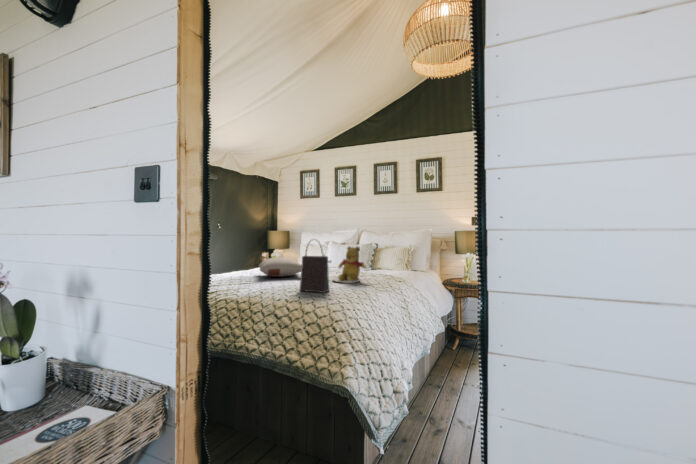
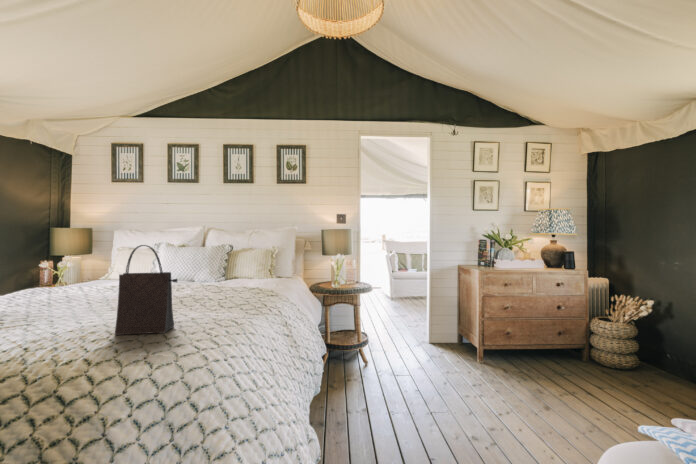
teddy bear: present [332,246,366,283] -> none [173,252,228,306]
pillow: present [259,257,302,277] -> none [25,273,126,306]

